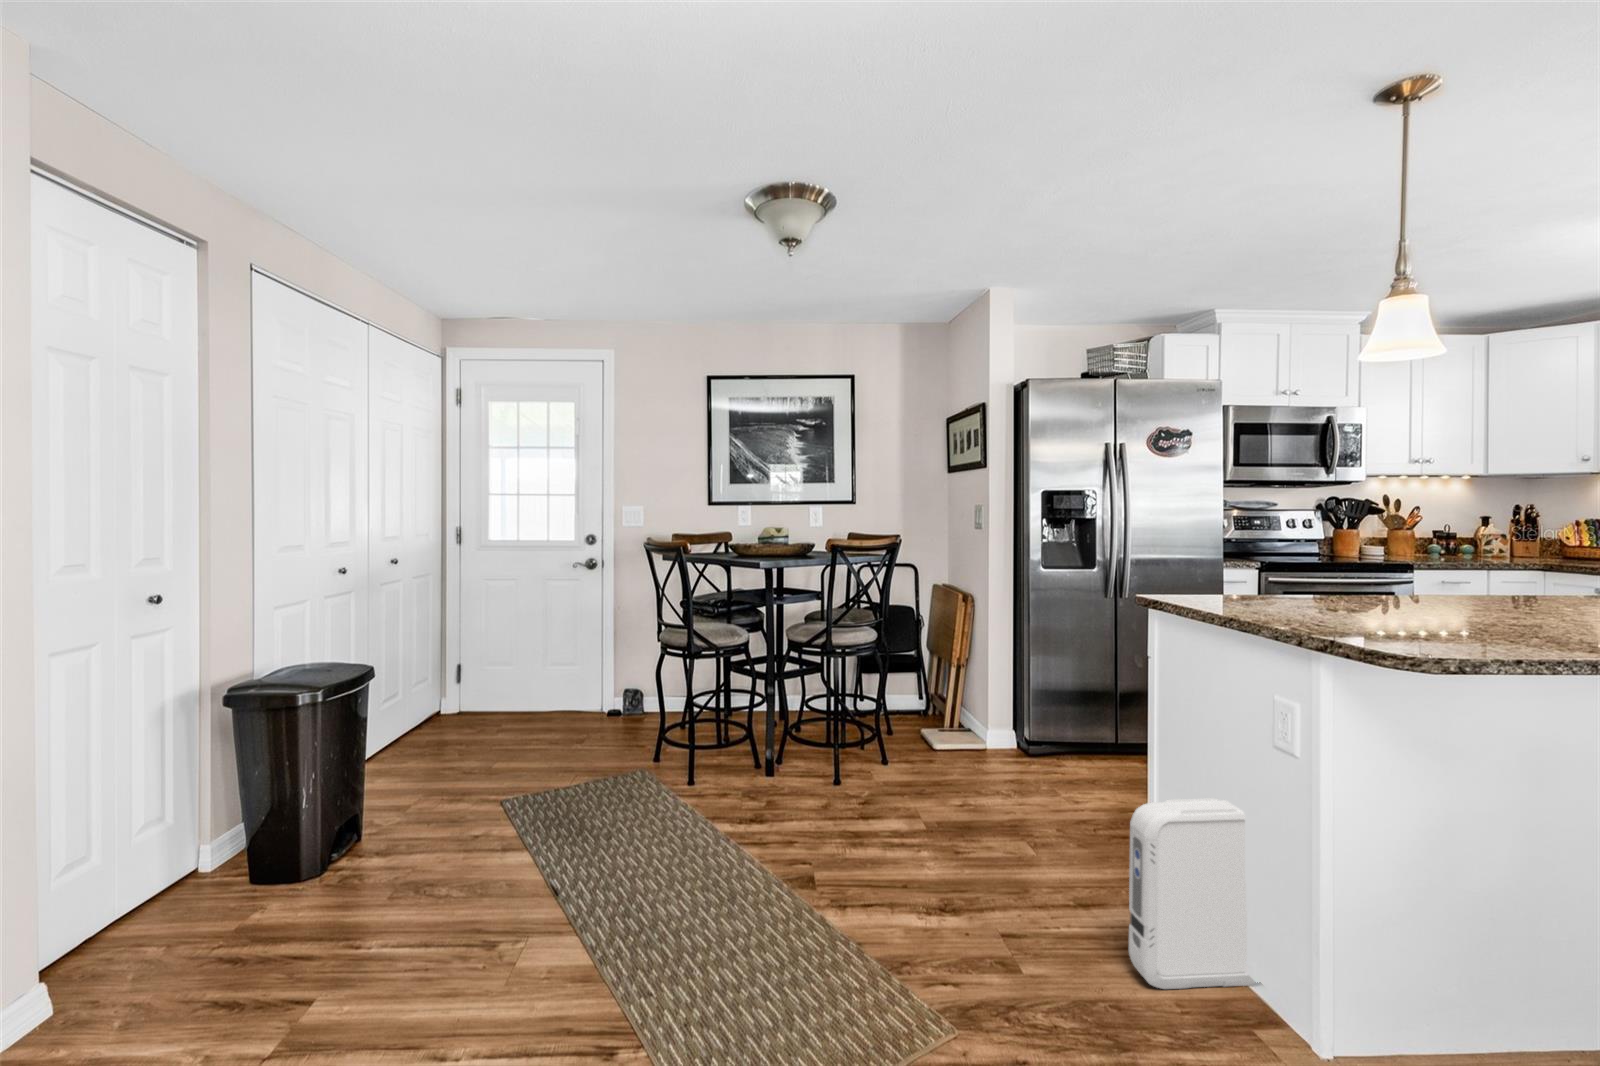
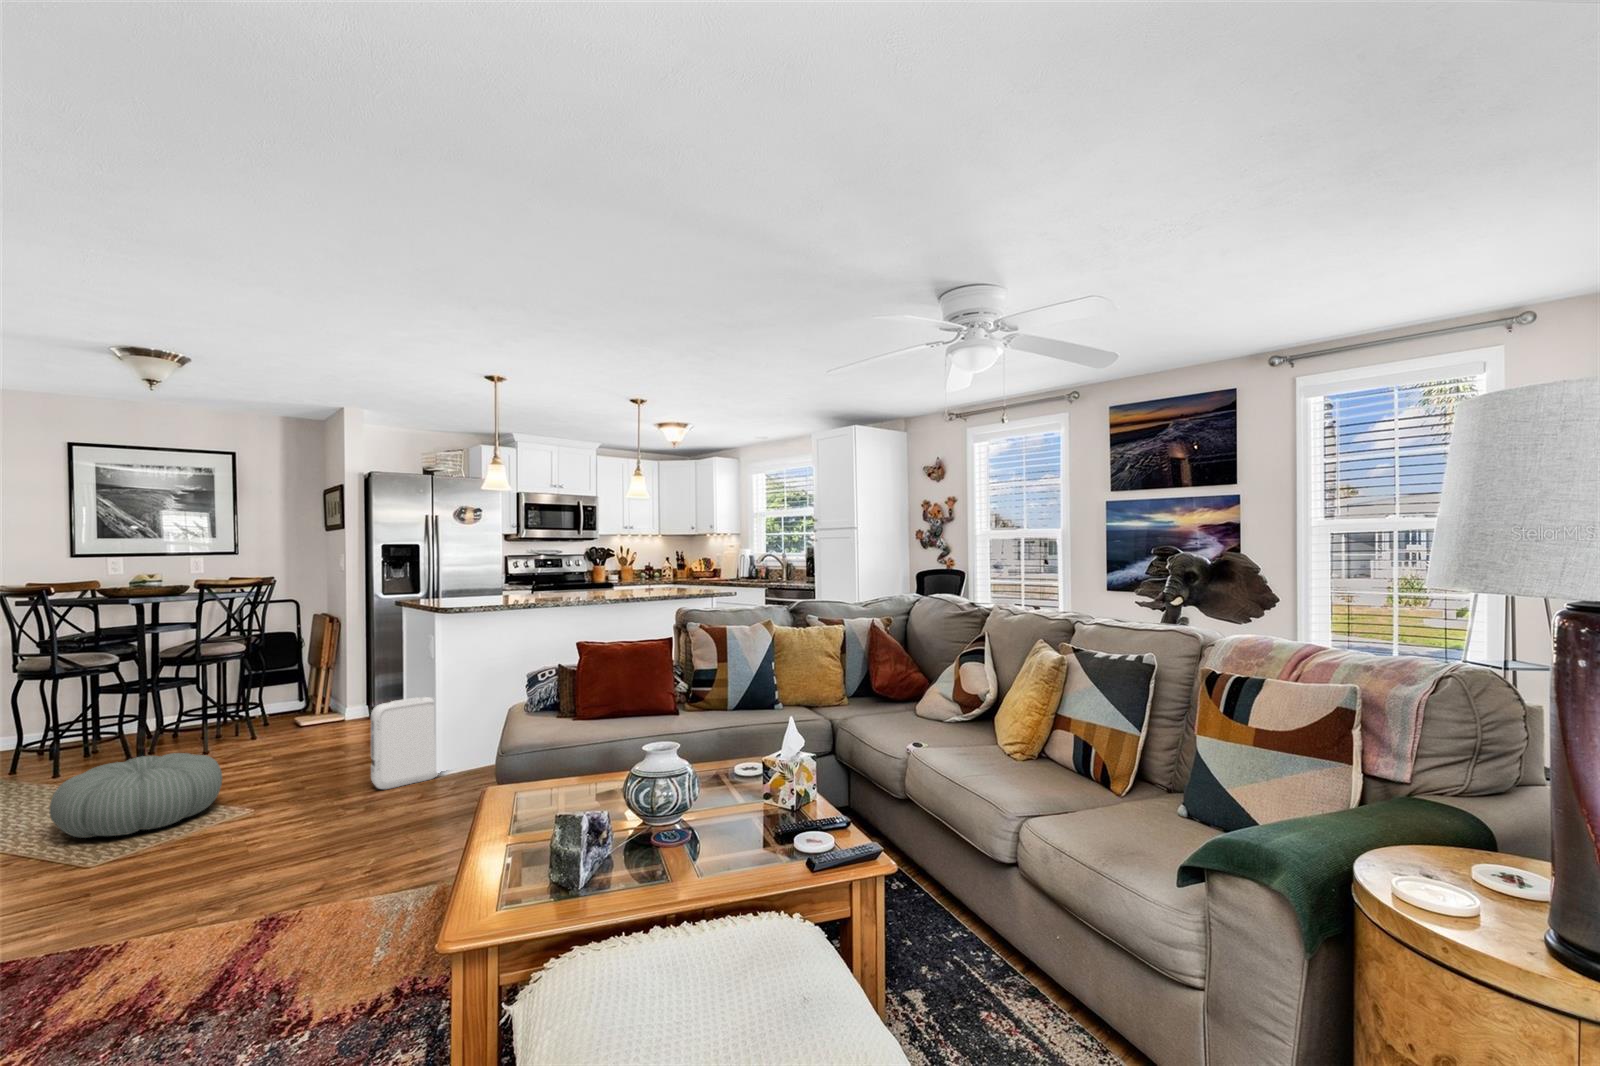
pouf: none [675,807,883,967] -> present [49,753,222,838]

